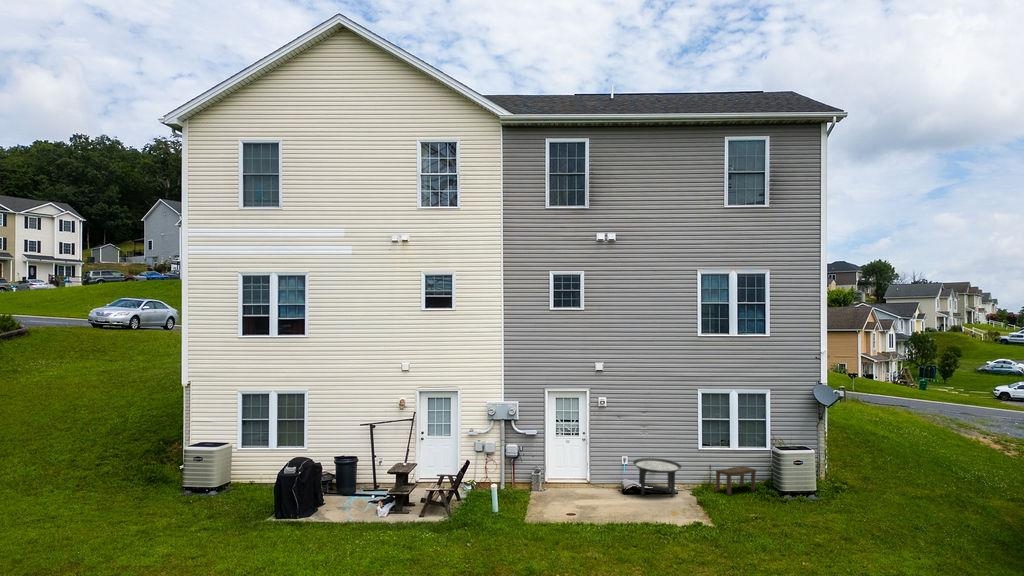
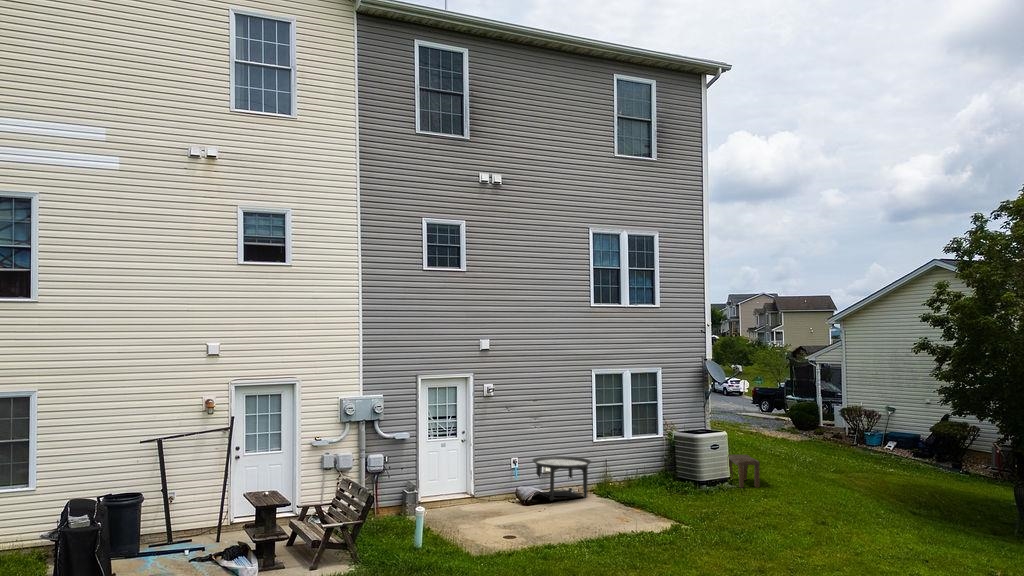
bench: present [715,466,756,495] -> present [727,455,760,488]

